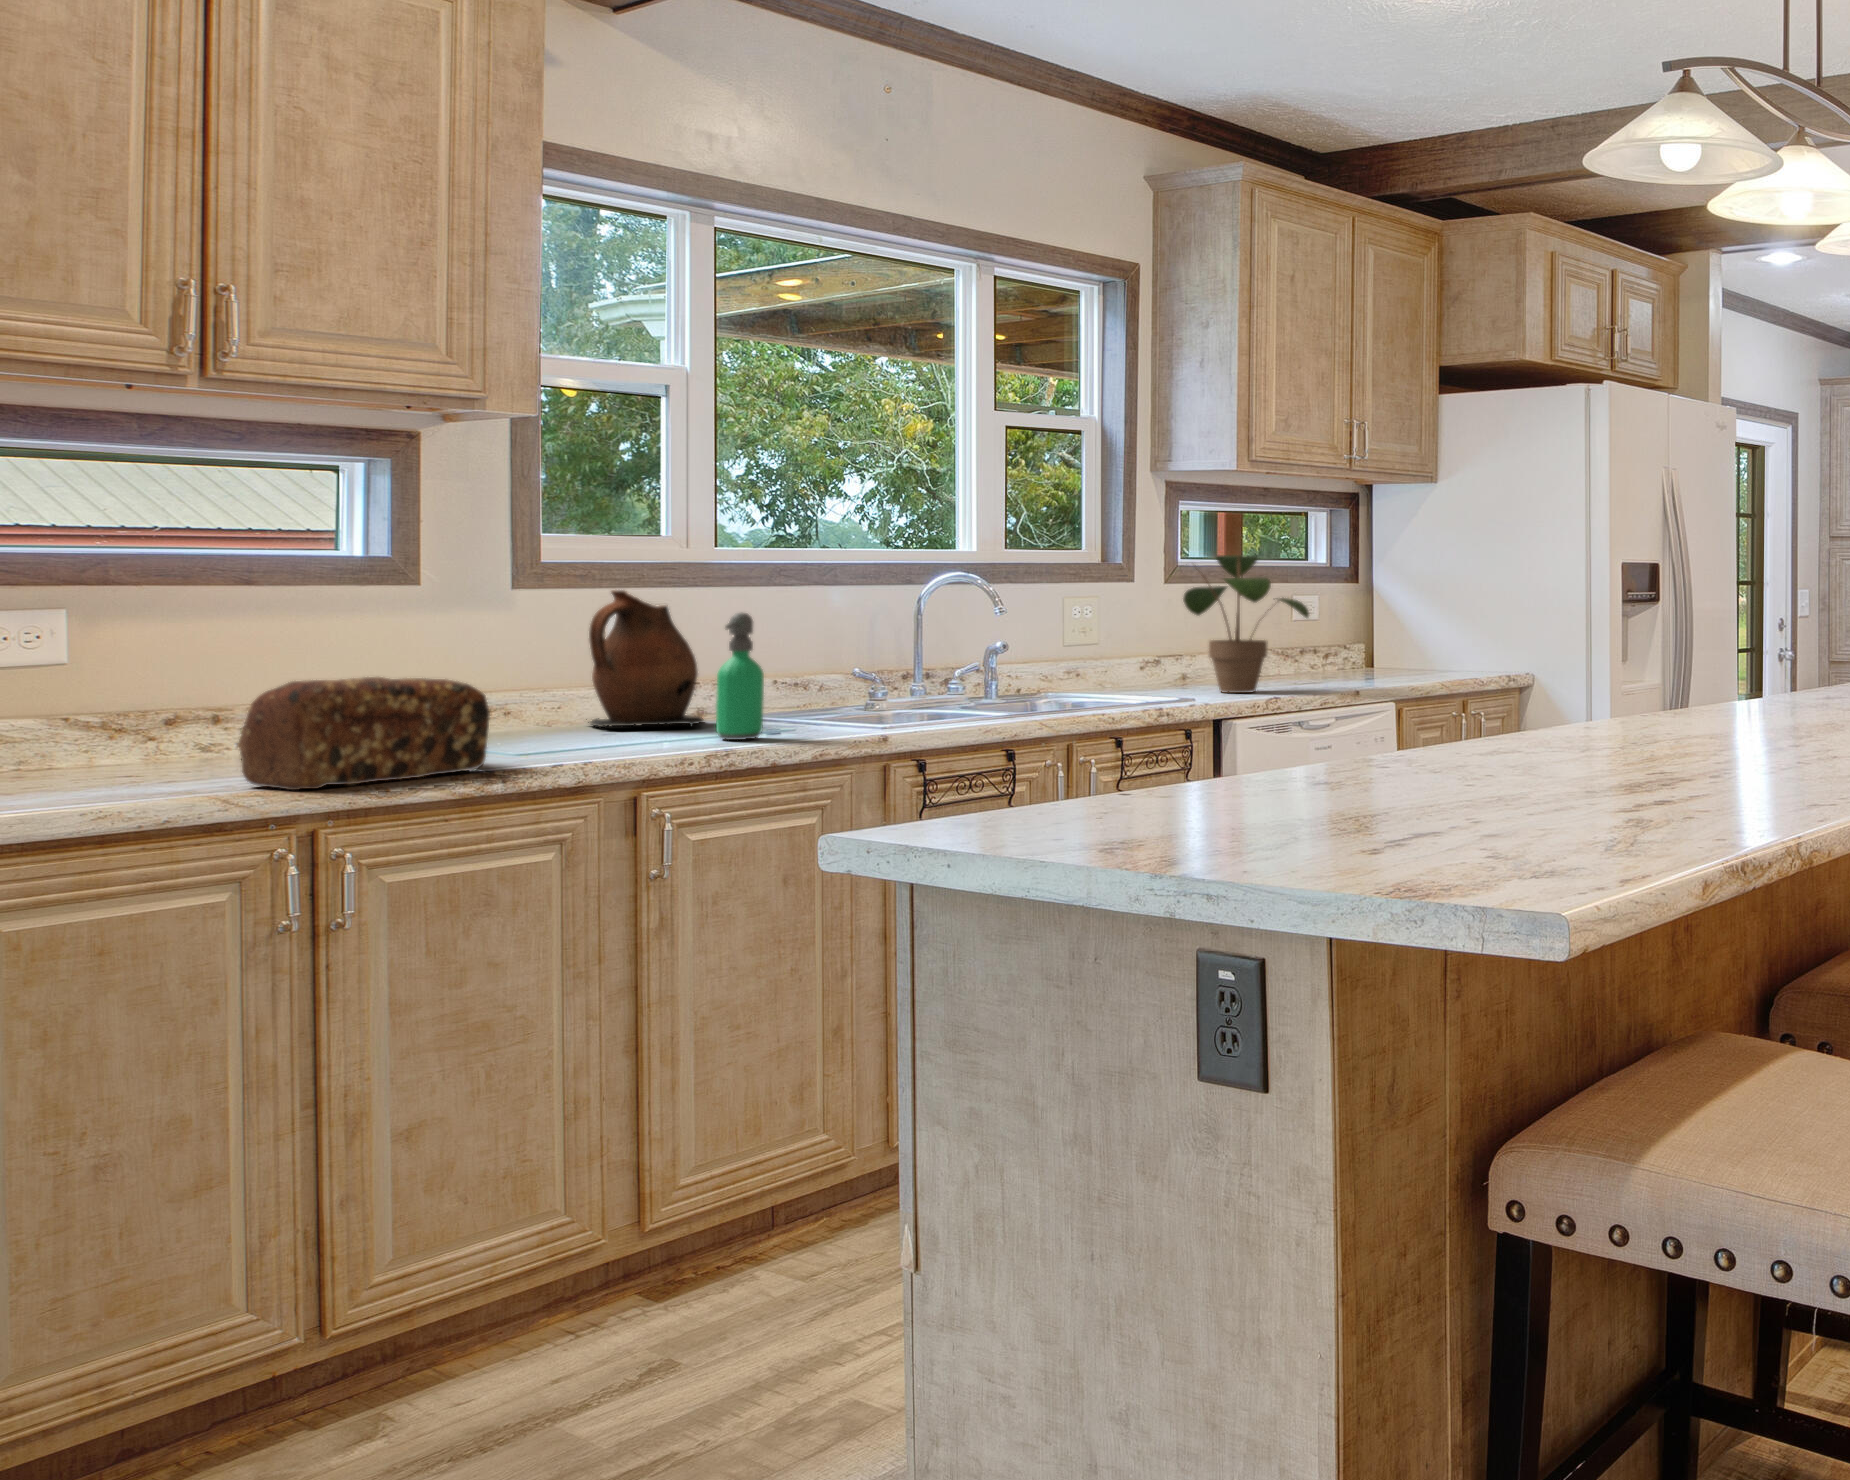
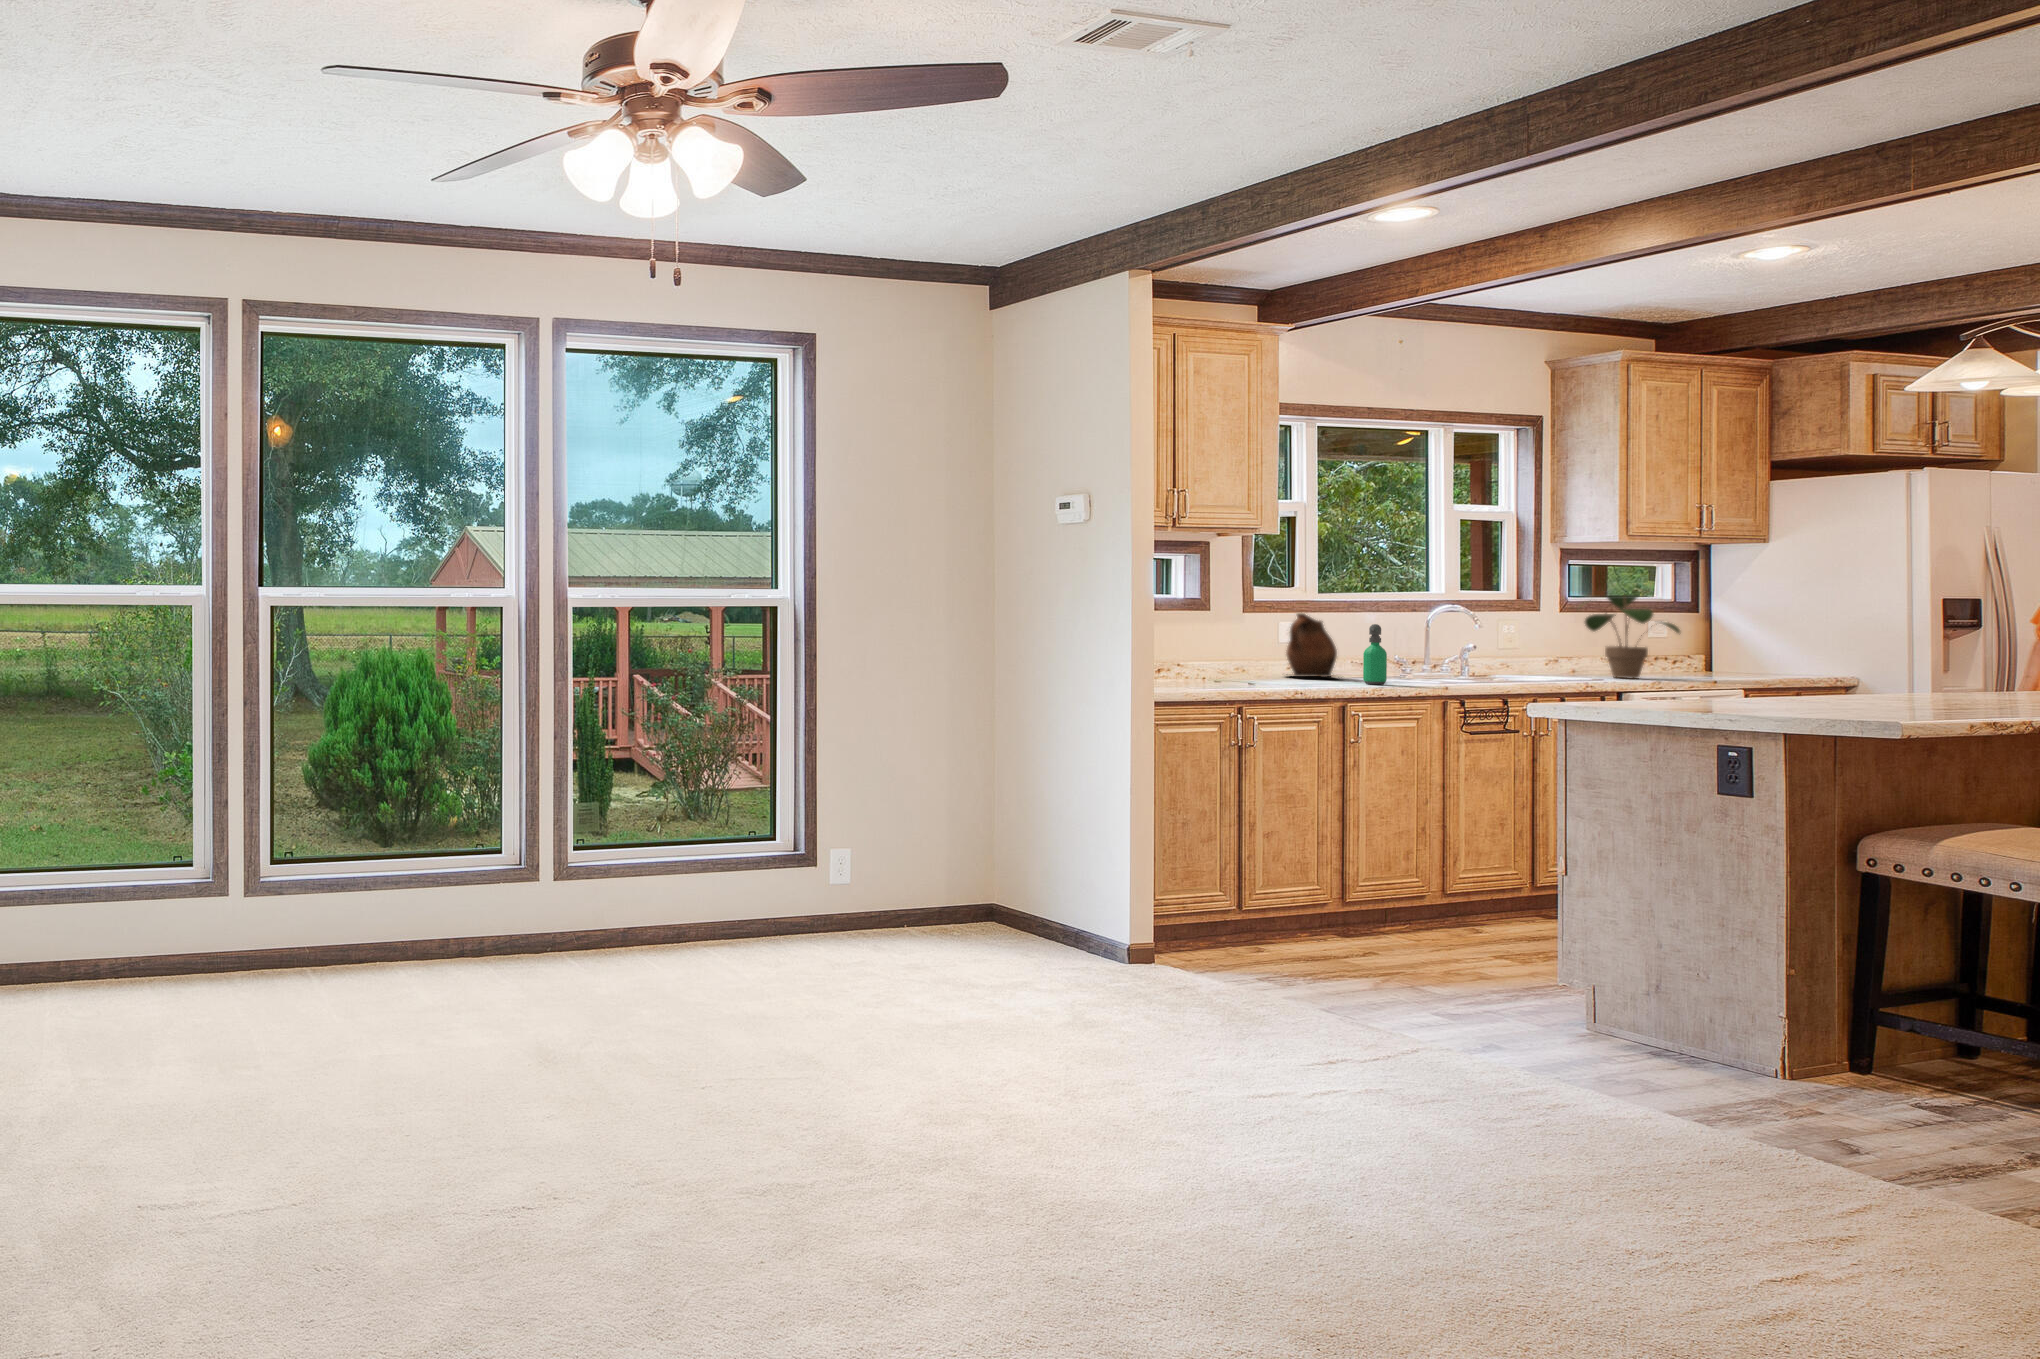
bread loaf: present [239,677,490,790] -> none [1202,648,1291,691]

